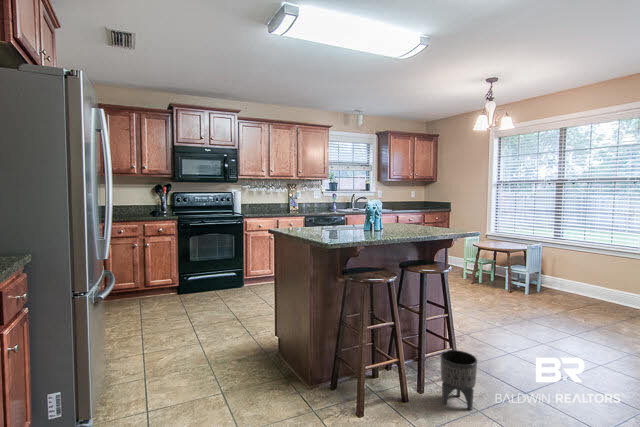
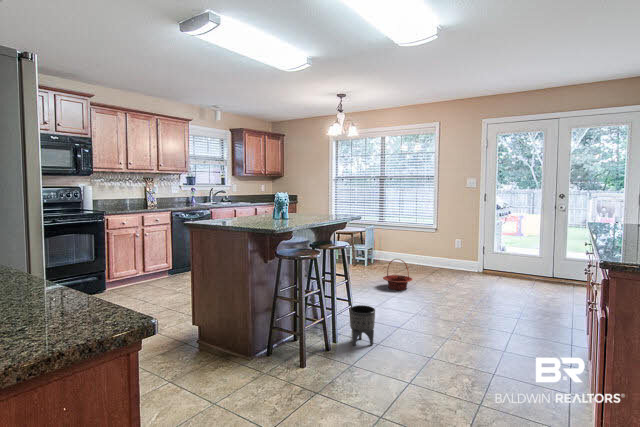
basket: none [536,291,584,335] -> present [383,259,412,290]

